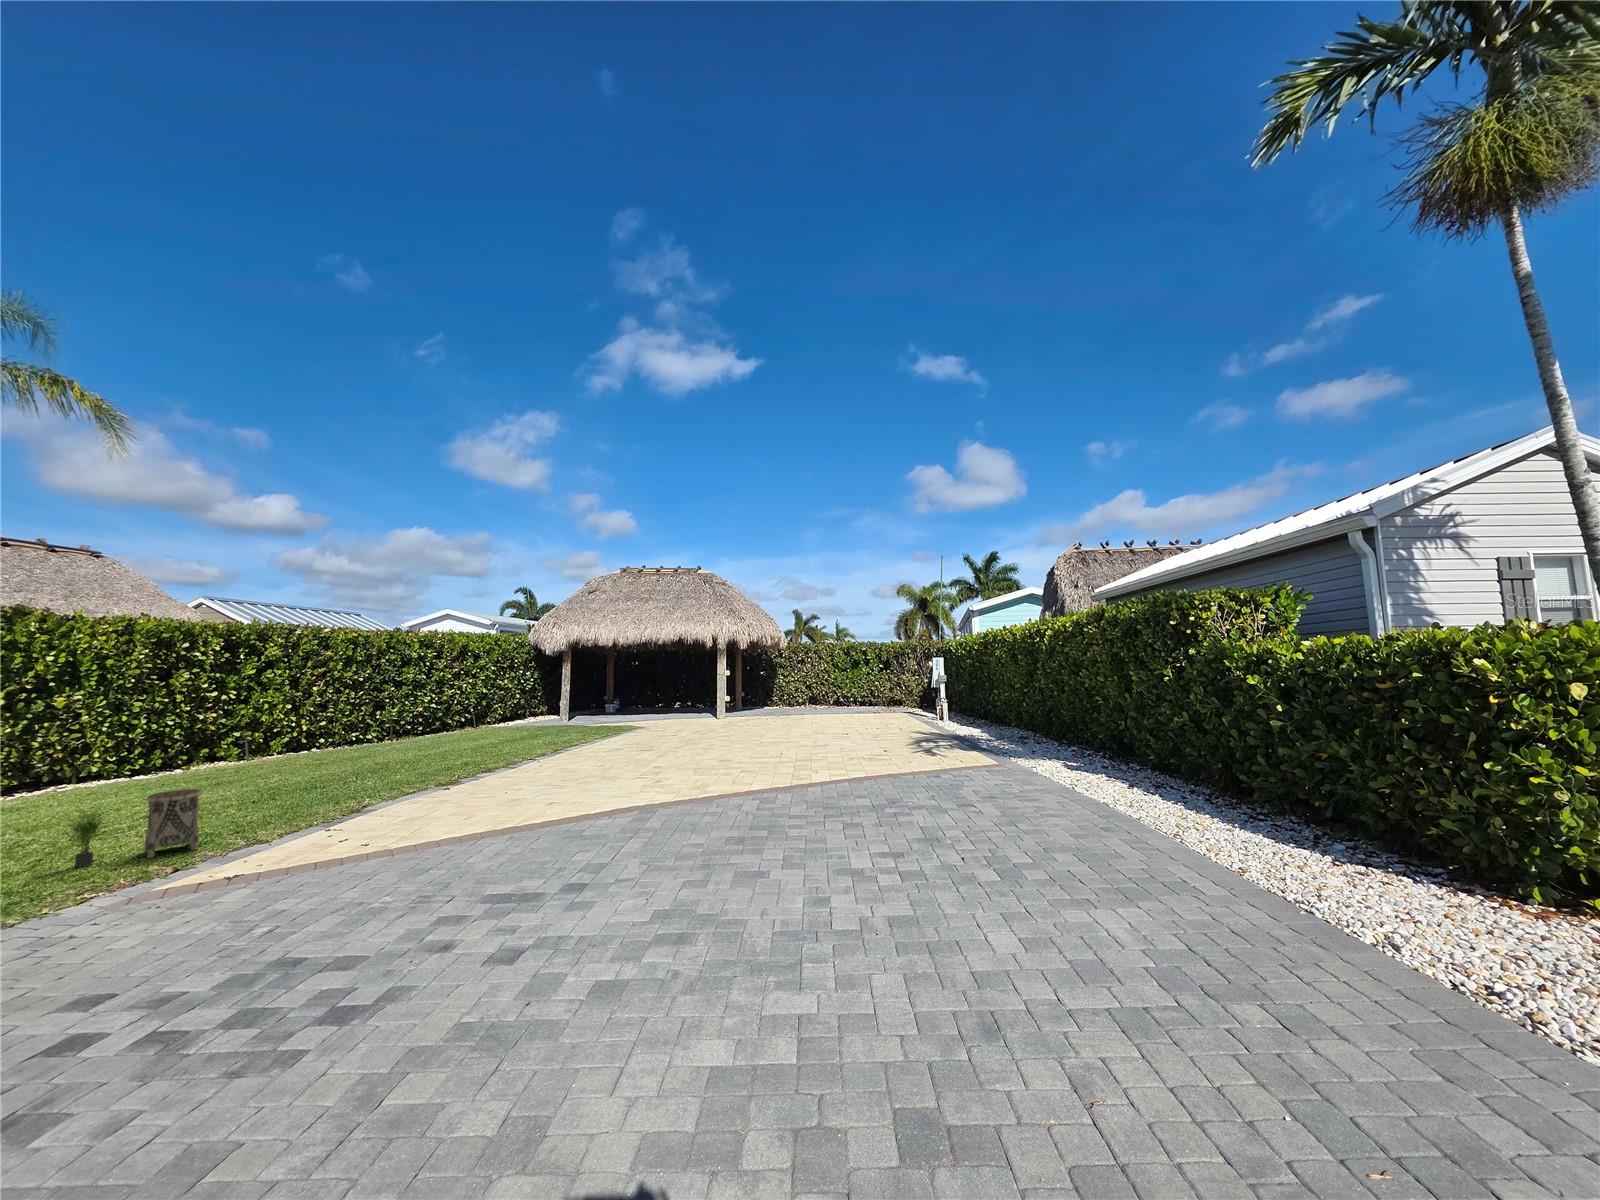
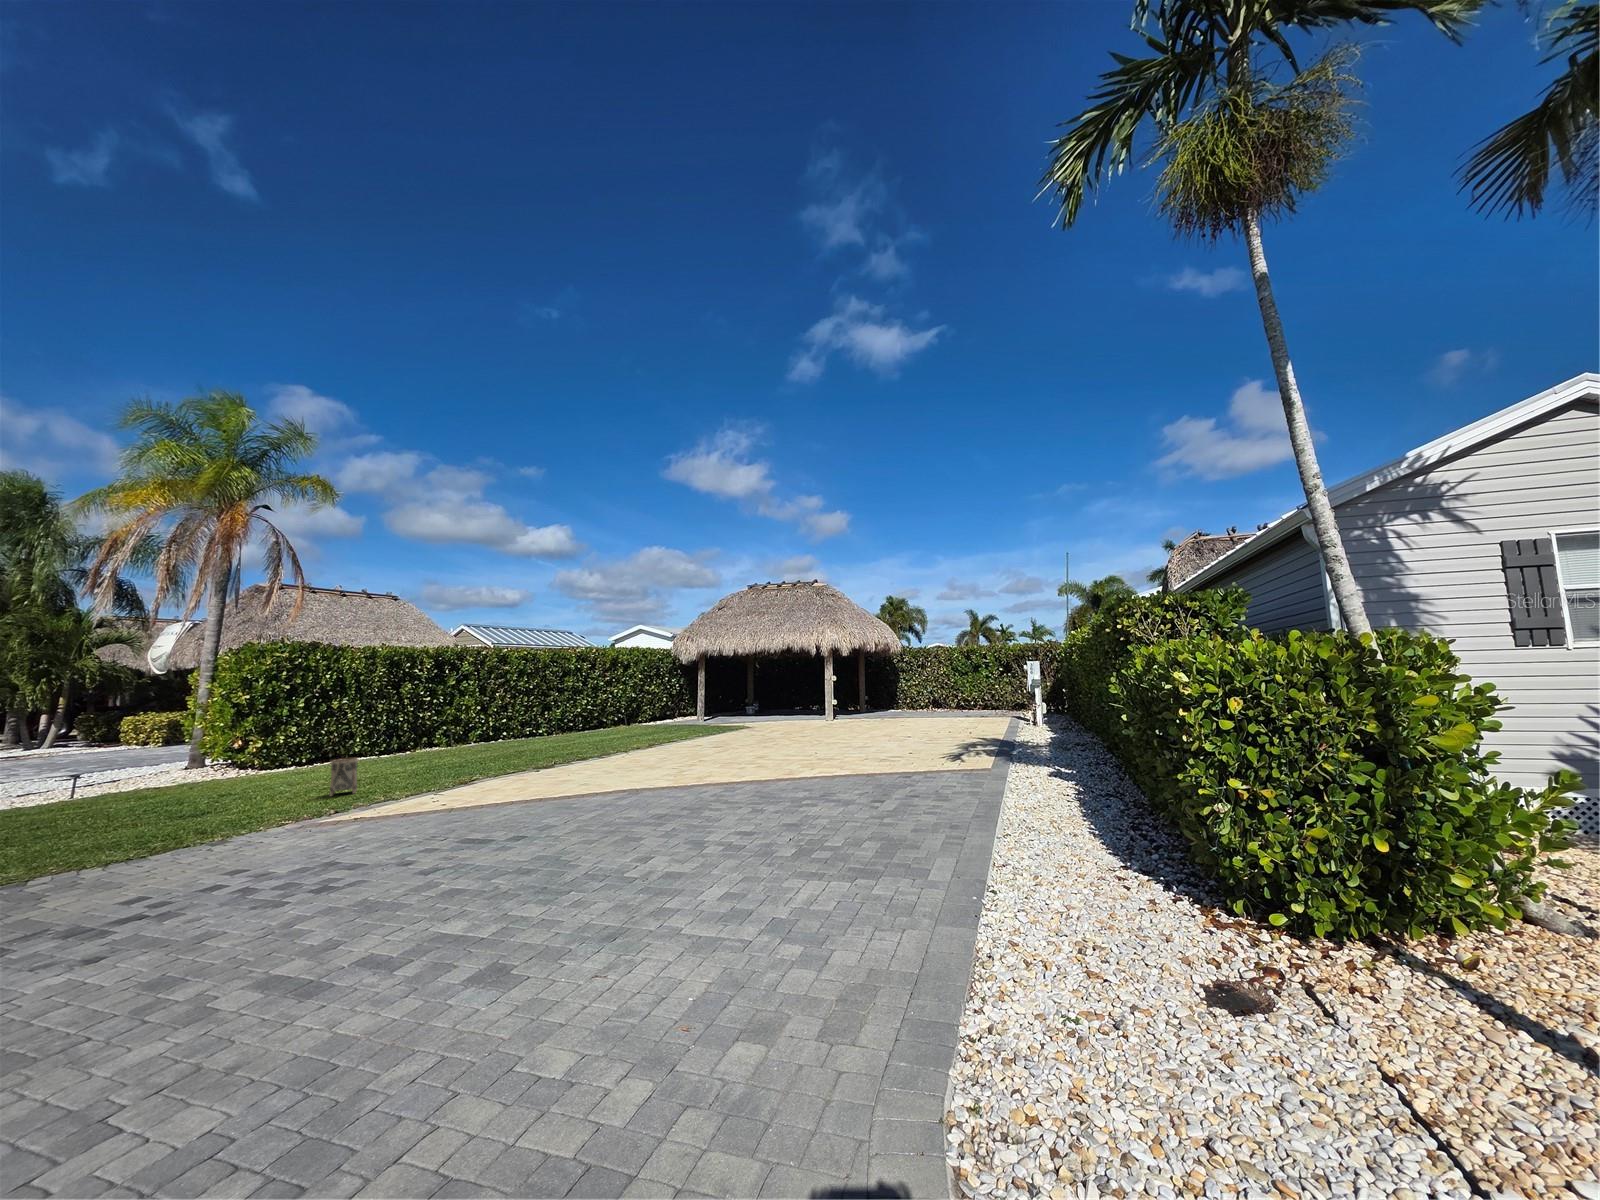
potted plant: present [66,809,103,867] -> none [283,762,315,799]

